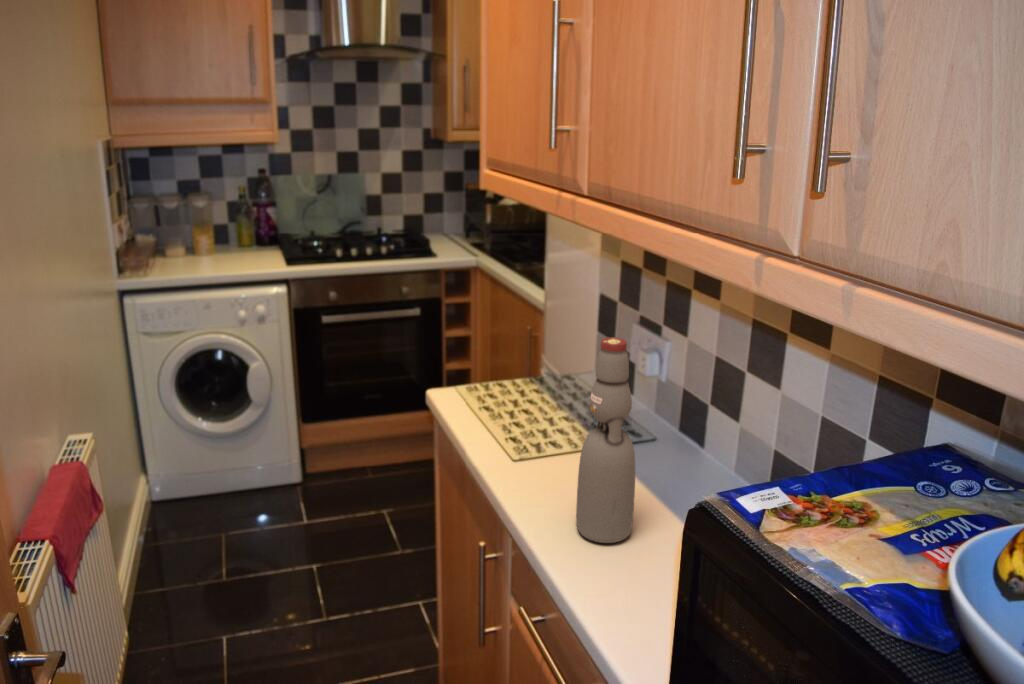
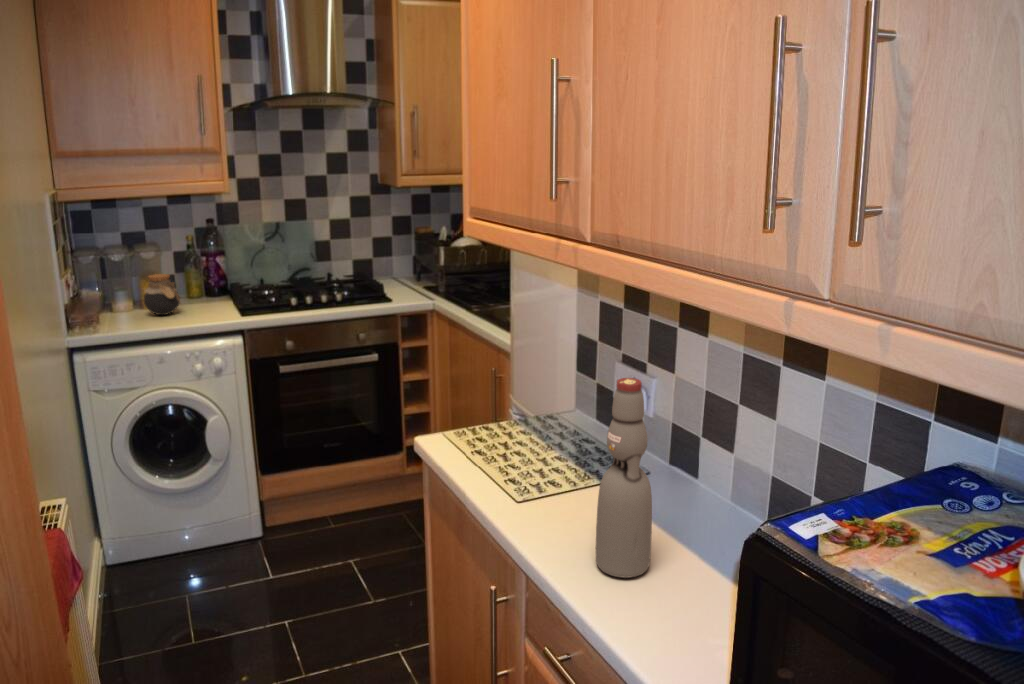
jar: none [195,222,230,262] -> present [144,274,180,315]

